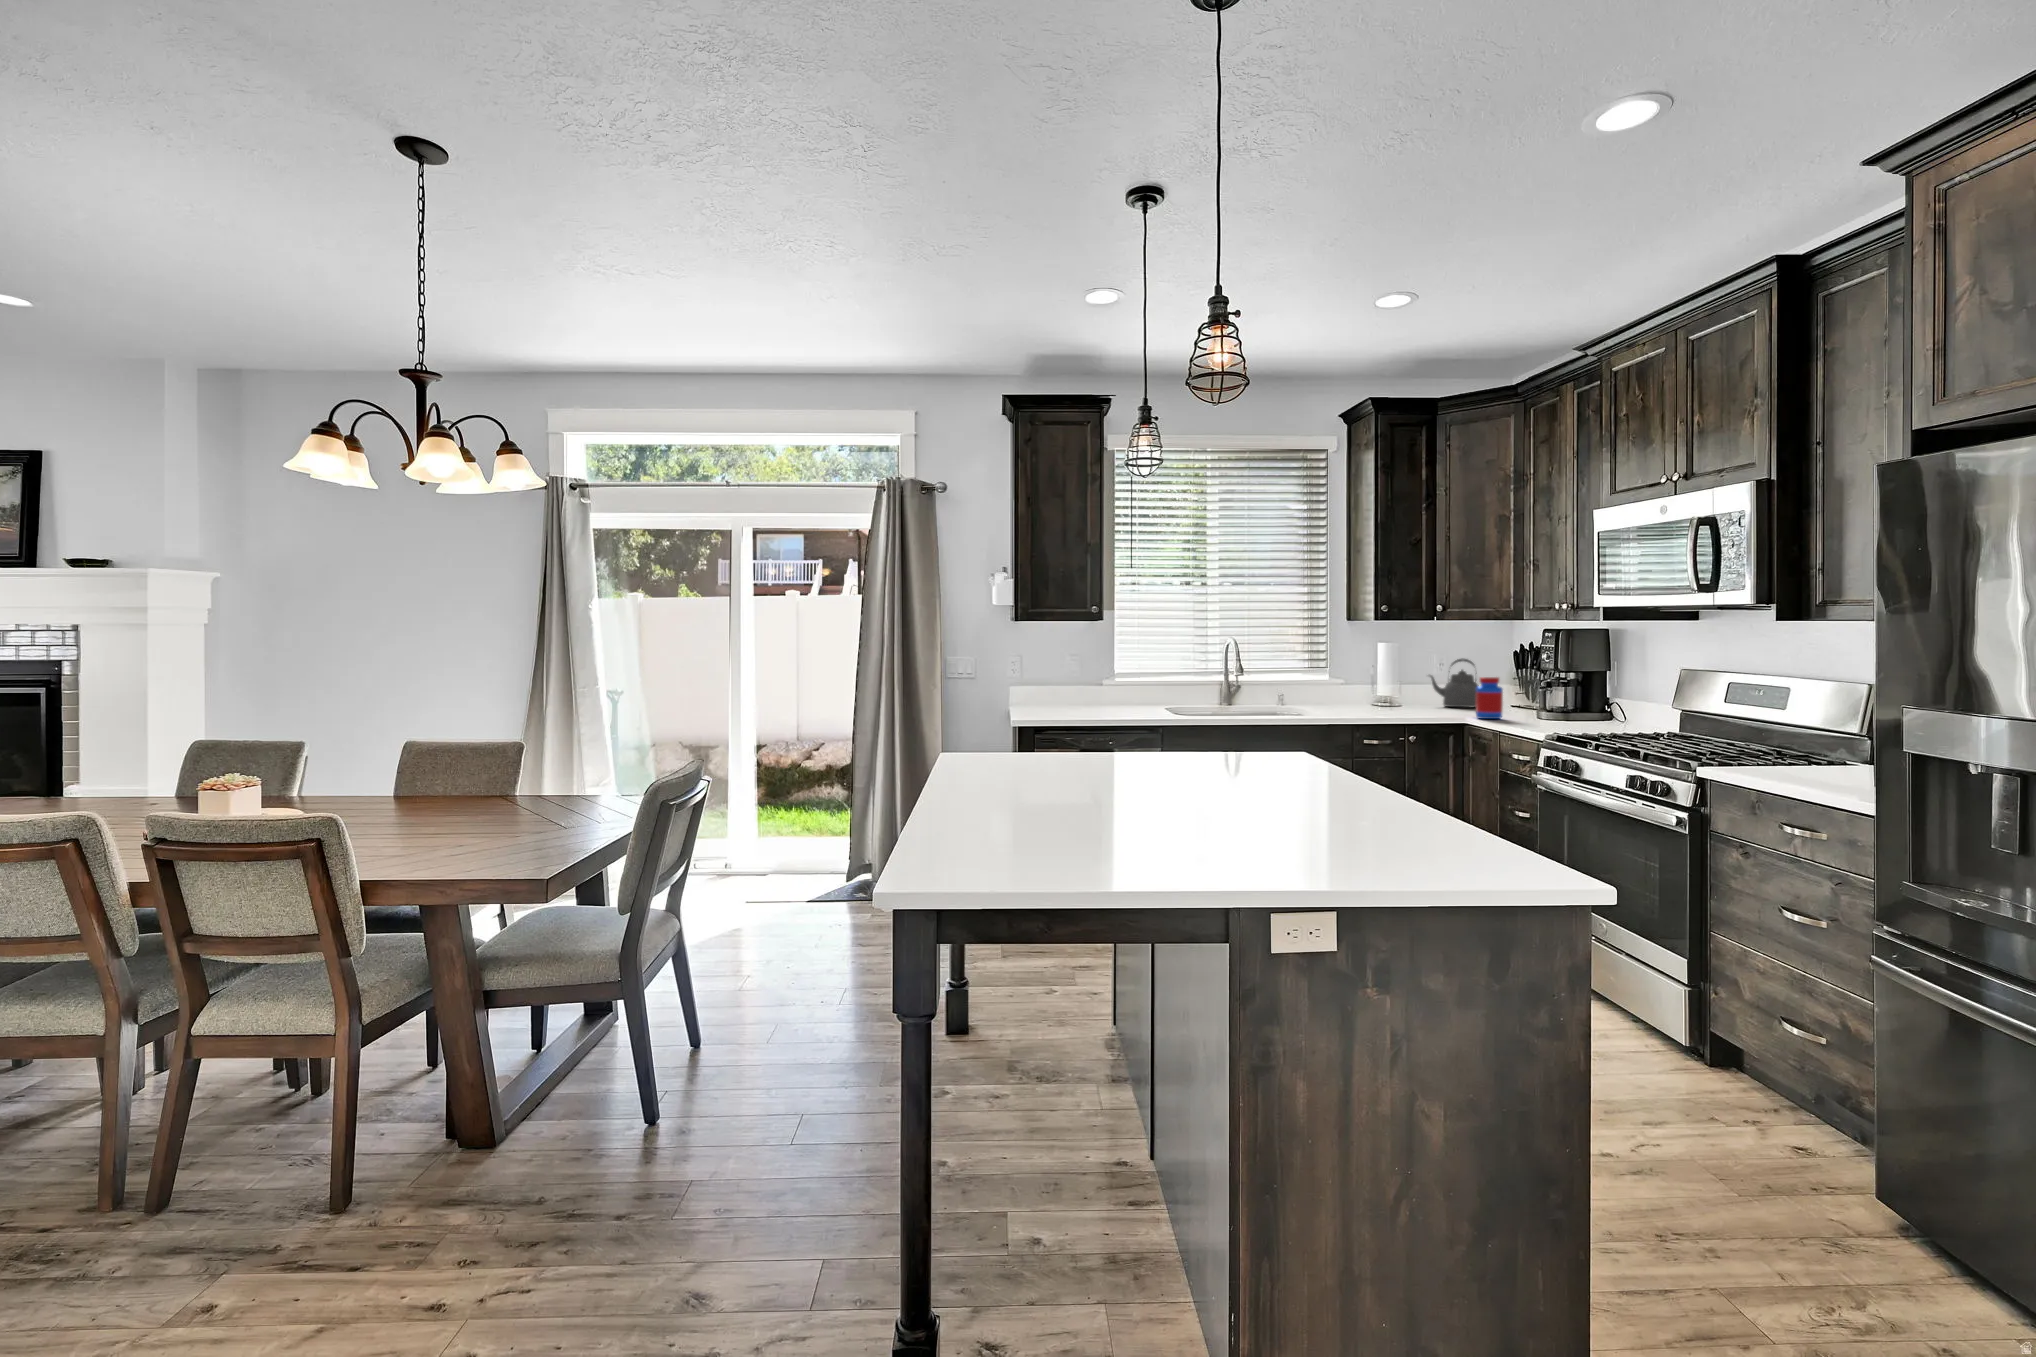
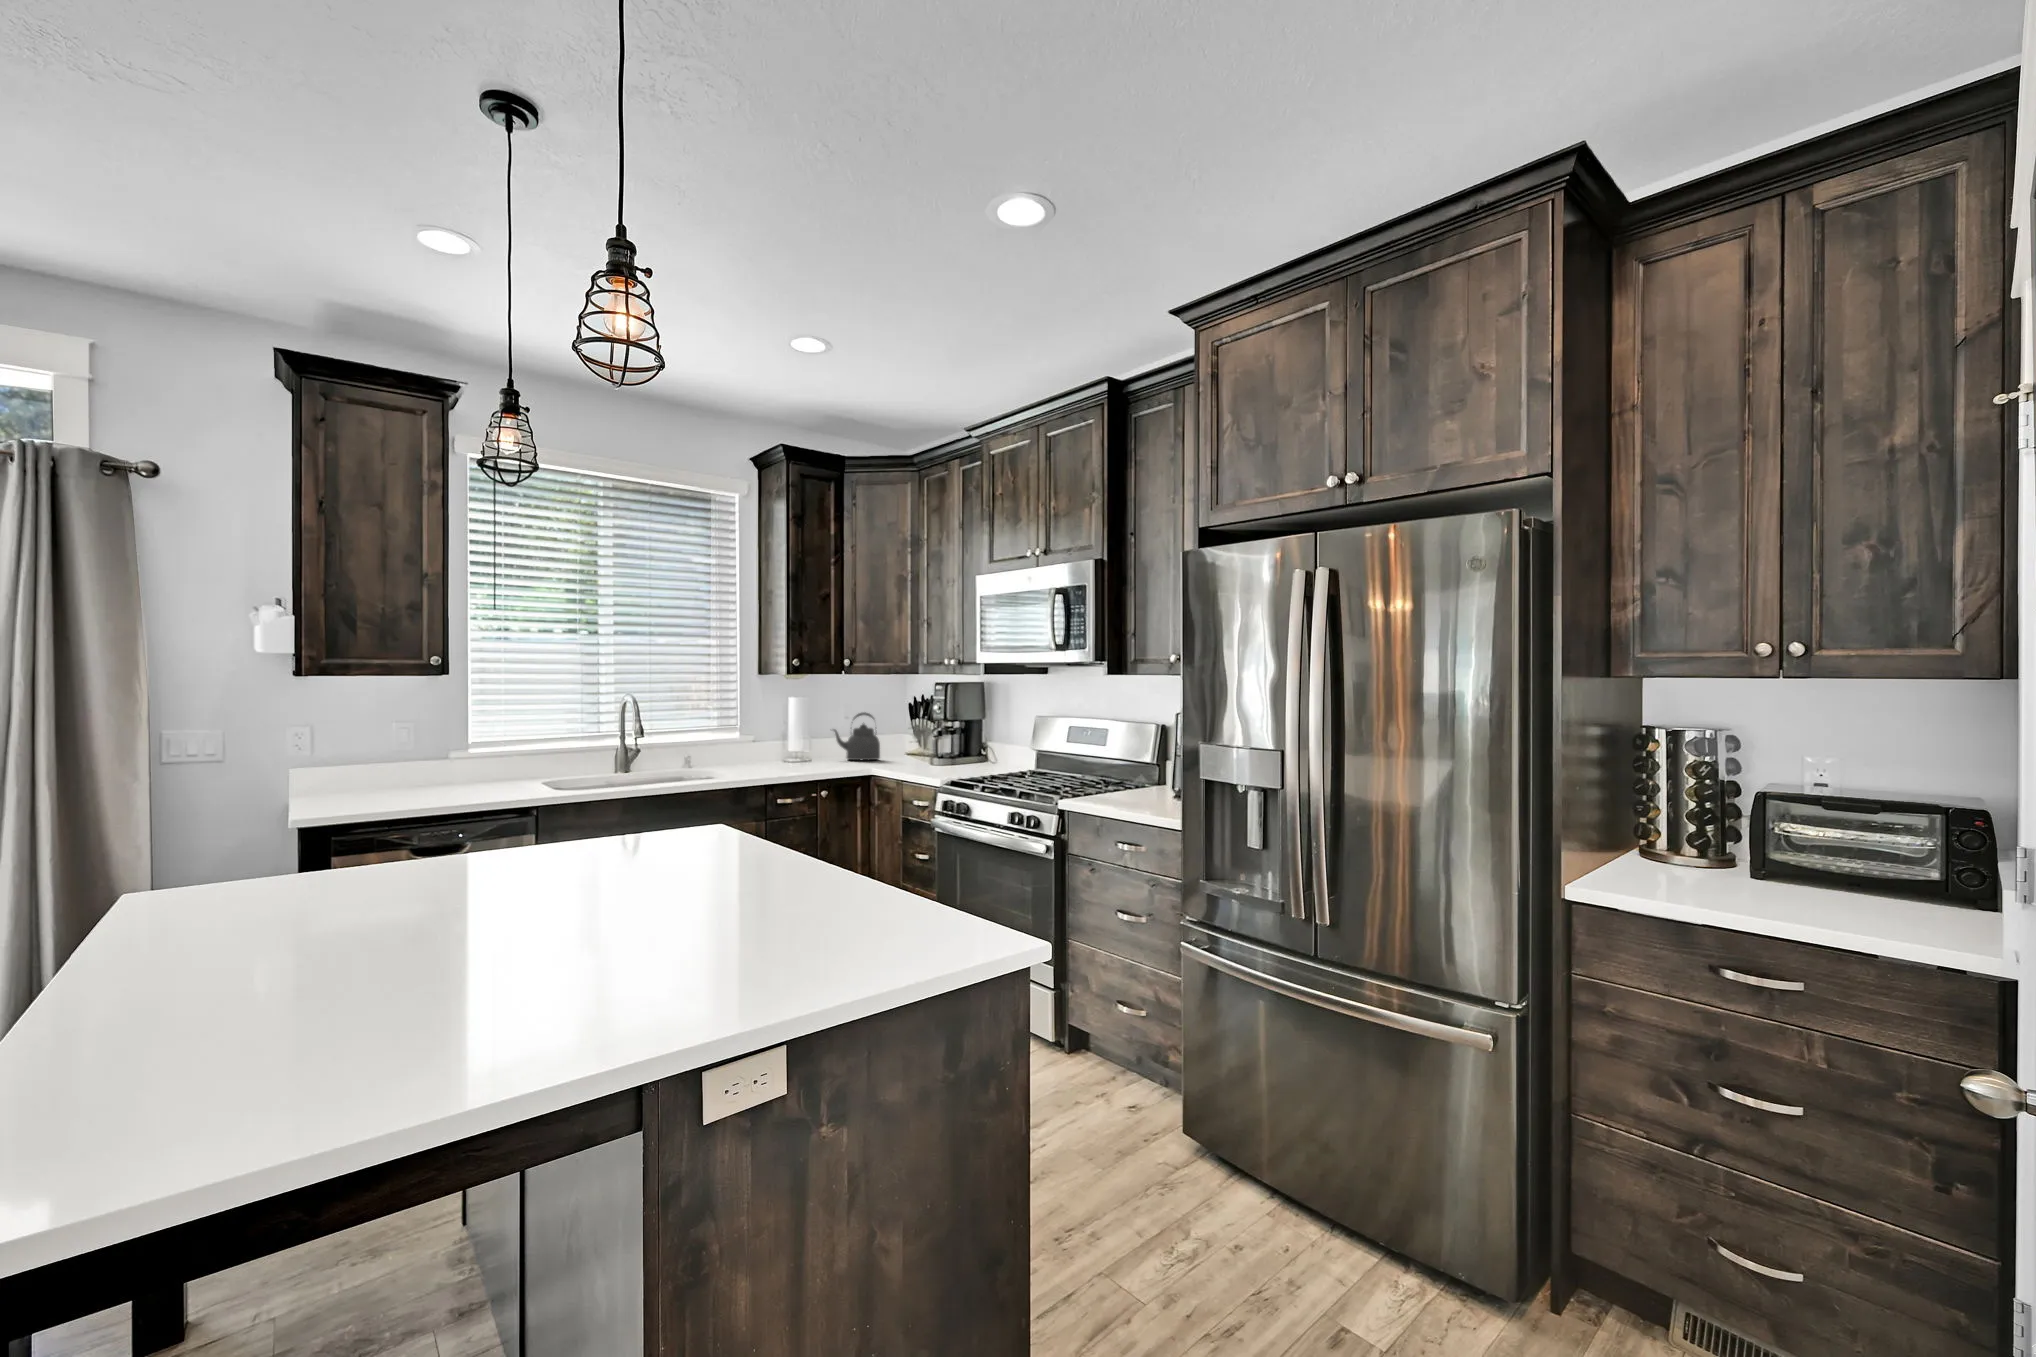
jar: present [1476,677,1503,719] -> none [878,729,901,769]

